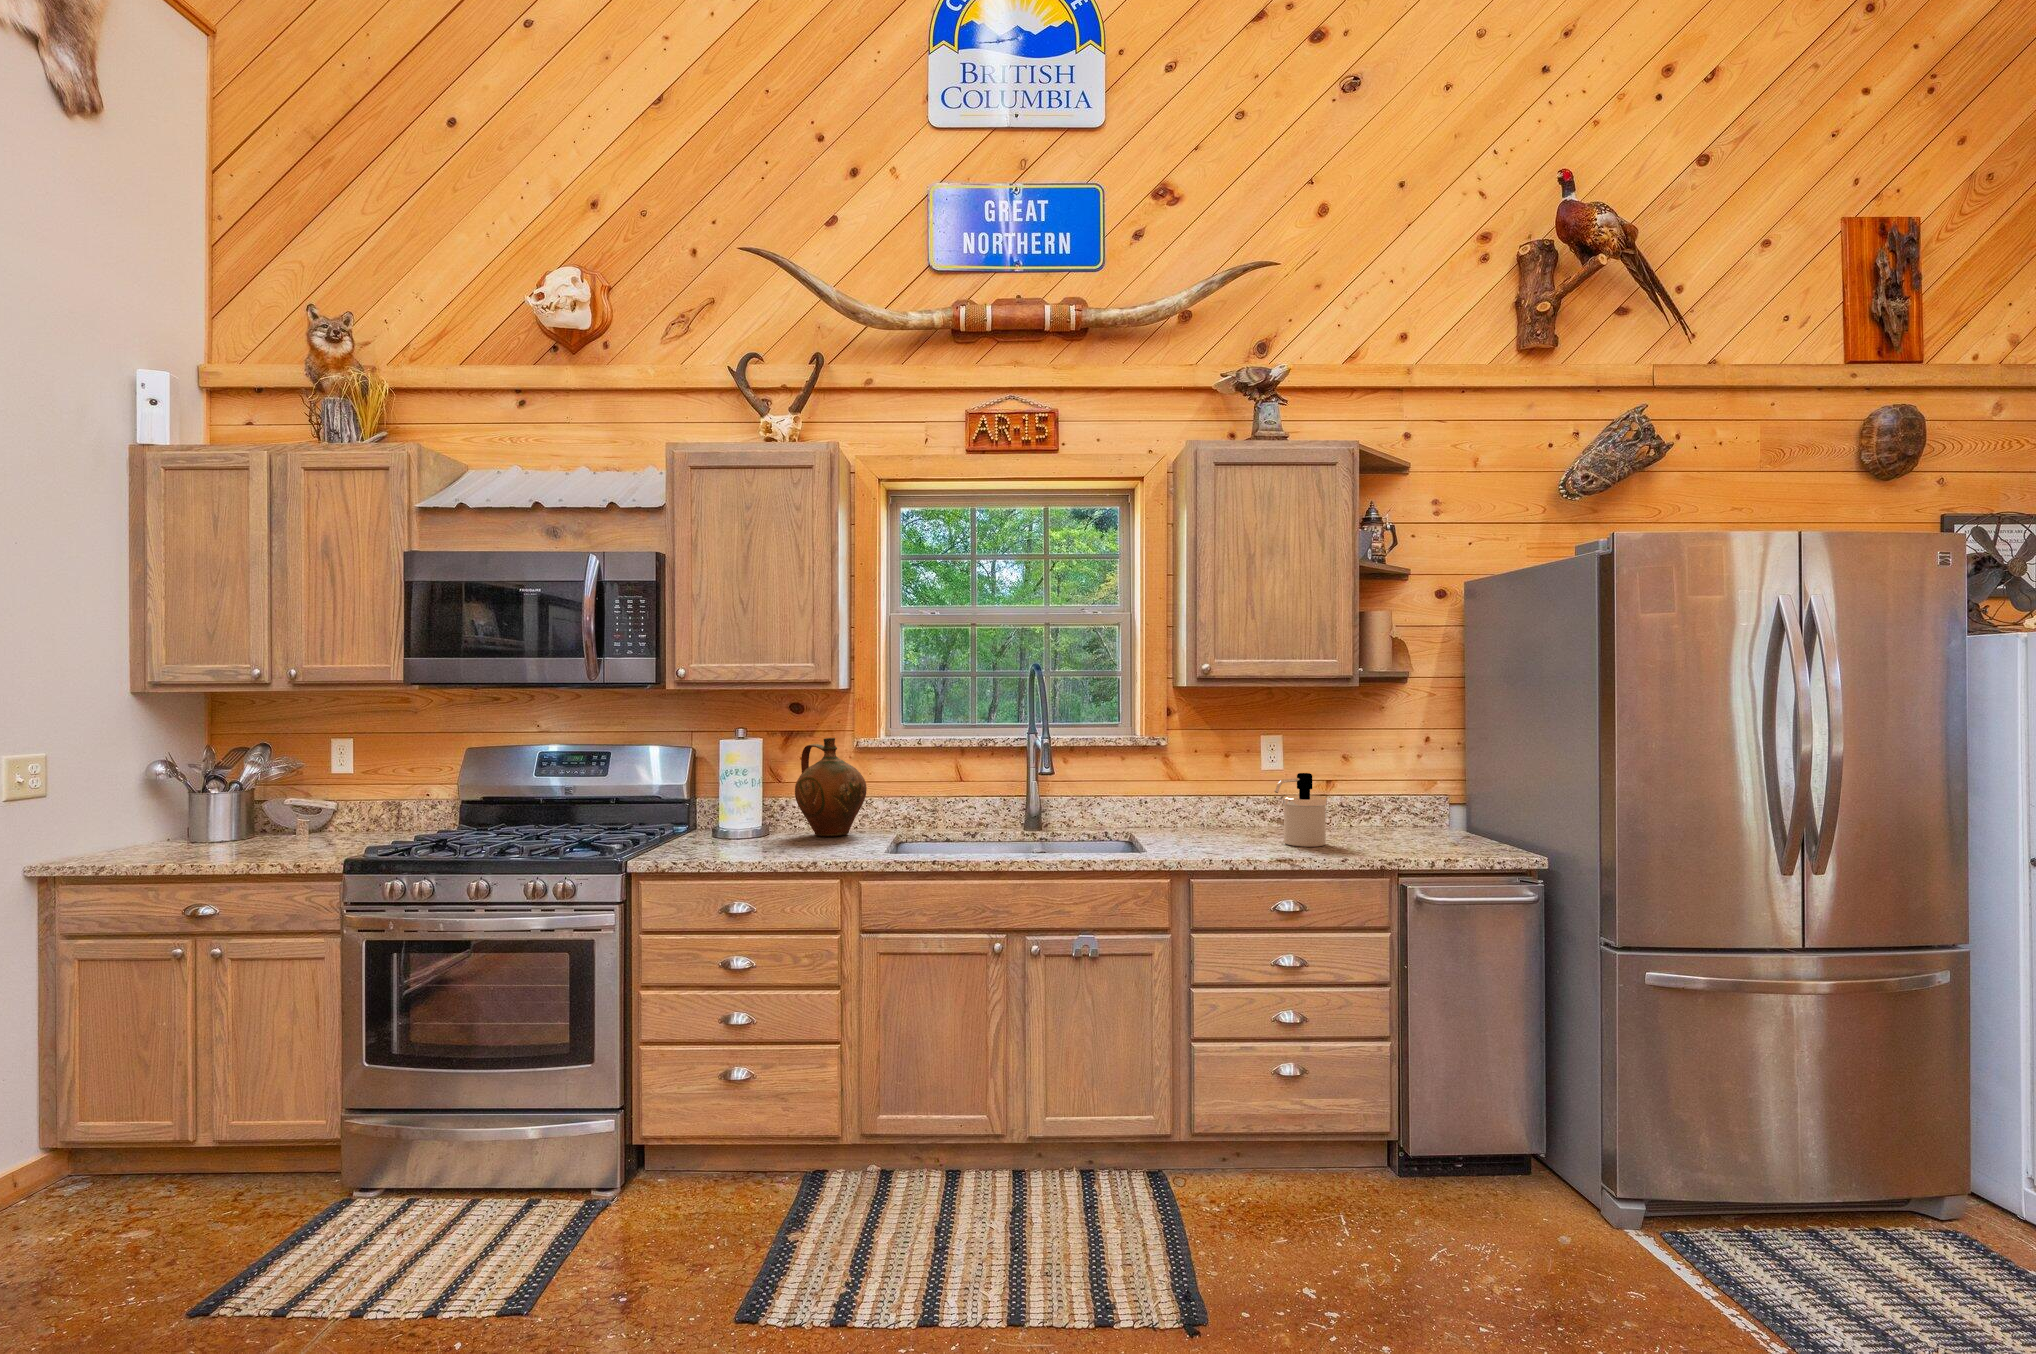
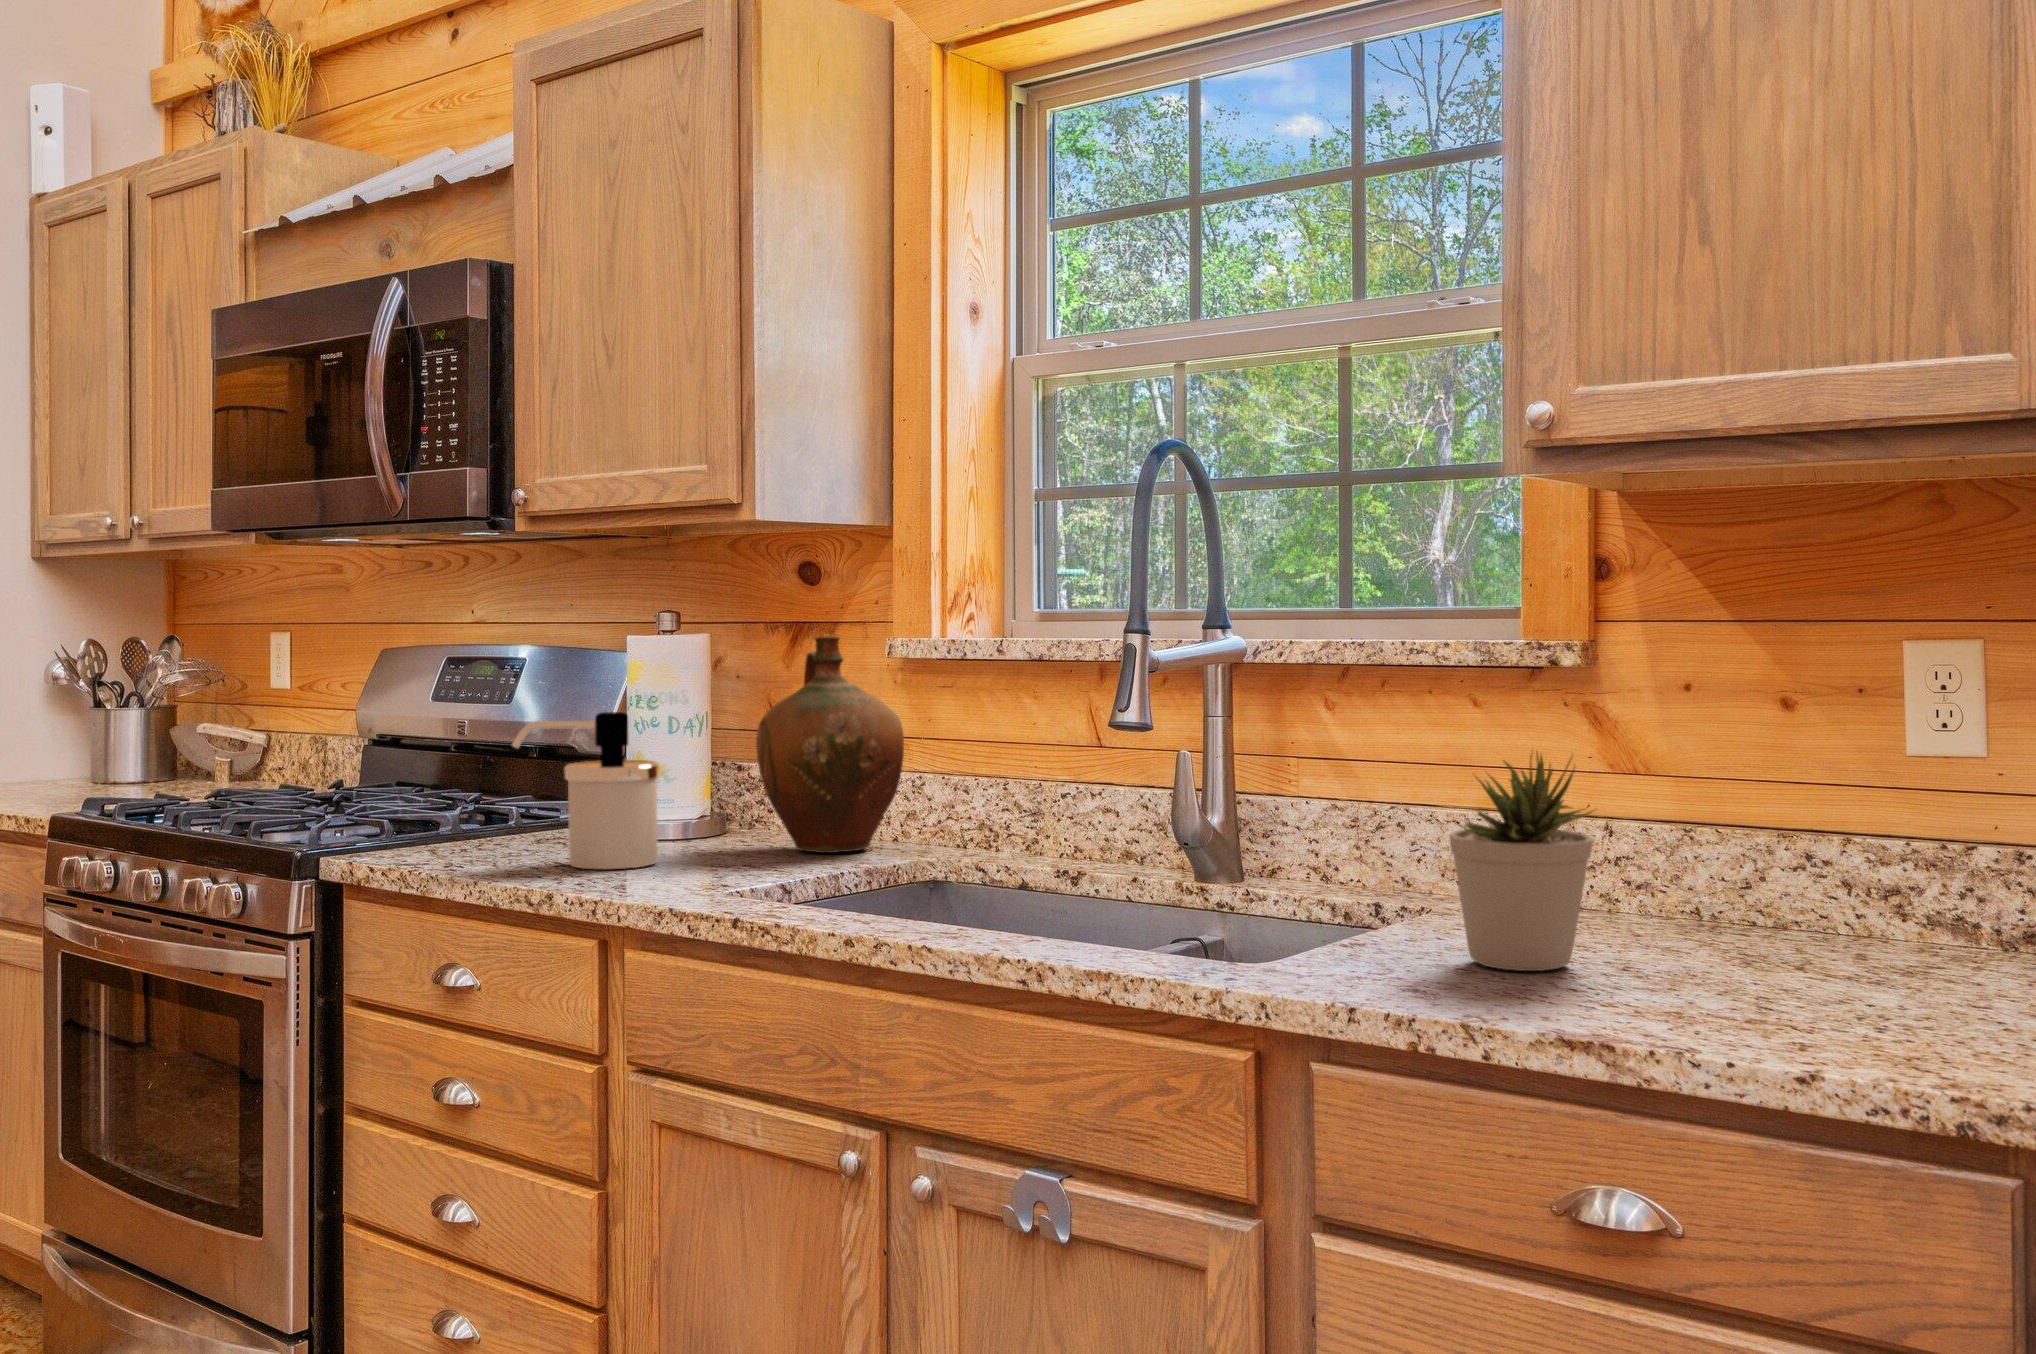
soap dispenser: present [1275,773,1327,847] -> present [512,712,660,869]
potted plant: none [1182,775,1228,846] -> present [1449,752,1593,971]

